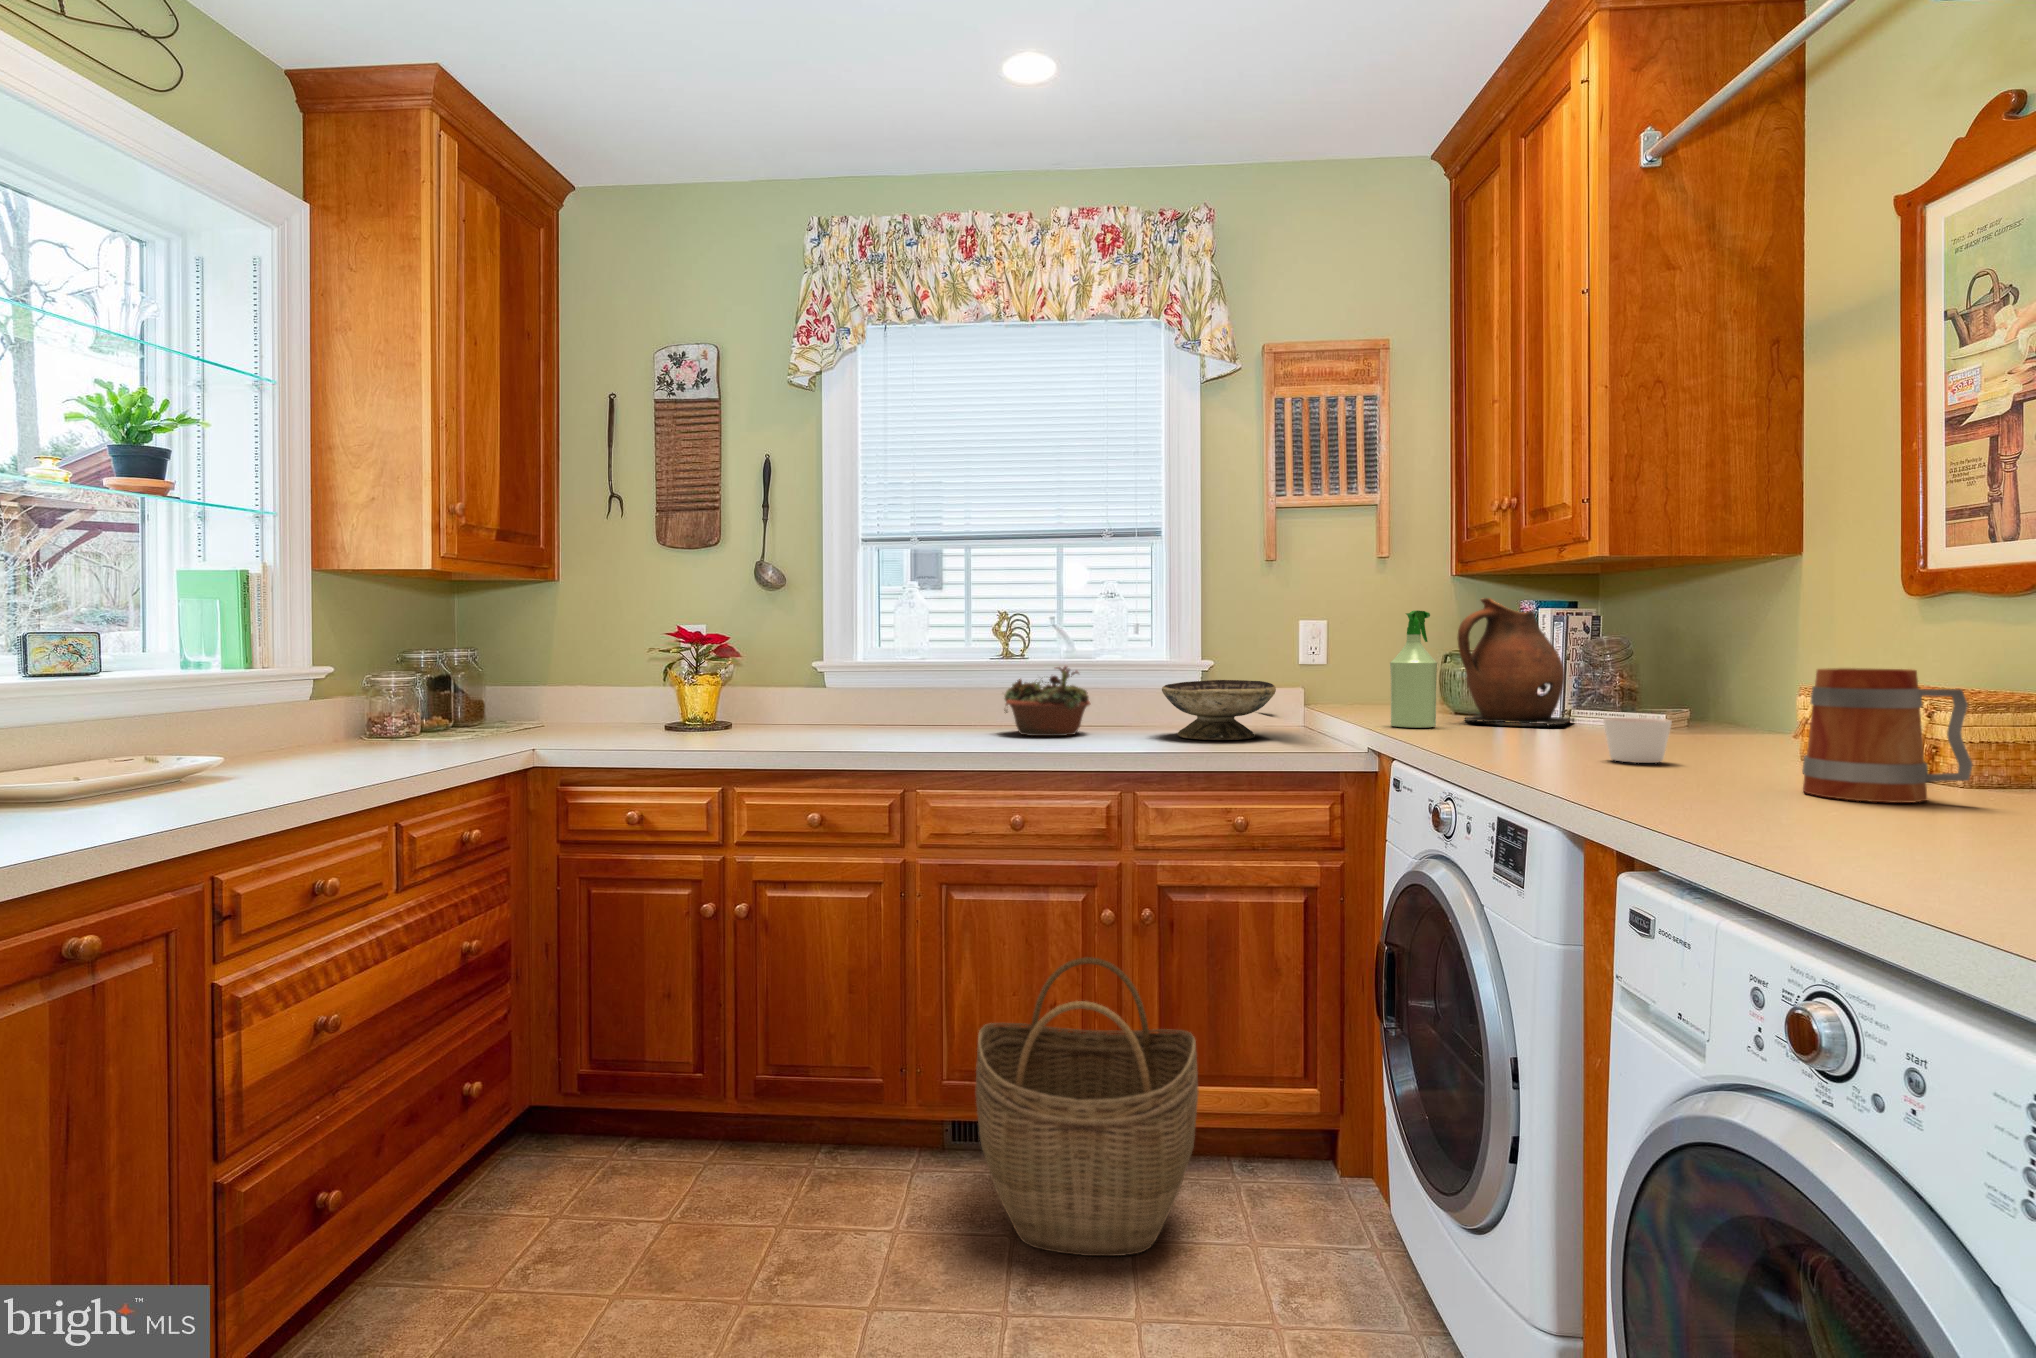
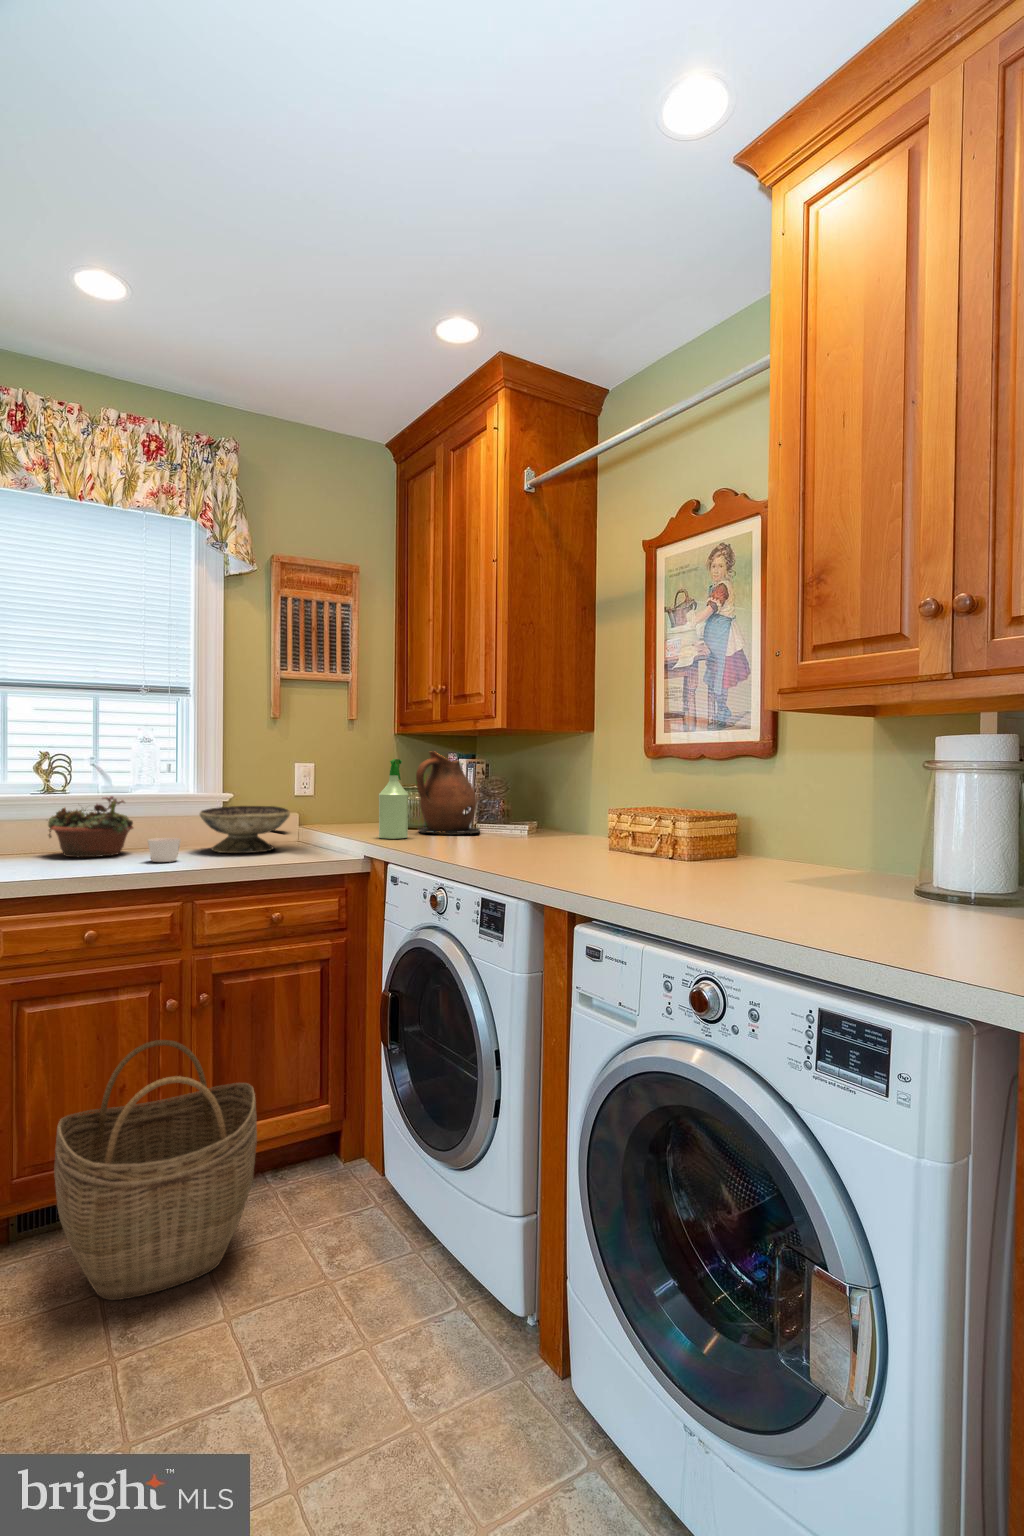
mug: present [1802,668,1972,803] -> none [634,804,703,874]
candle: present [1603,717,1672,763] -> present [148,838,181,862]

